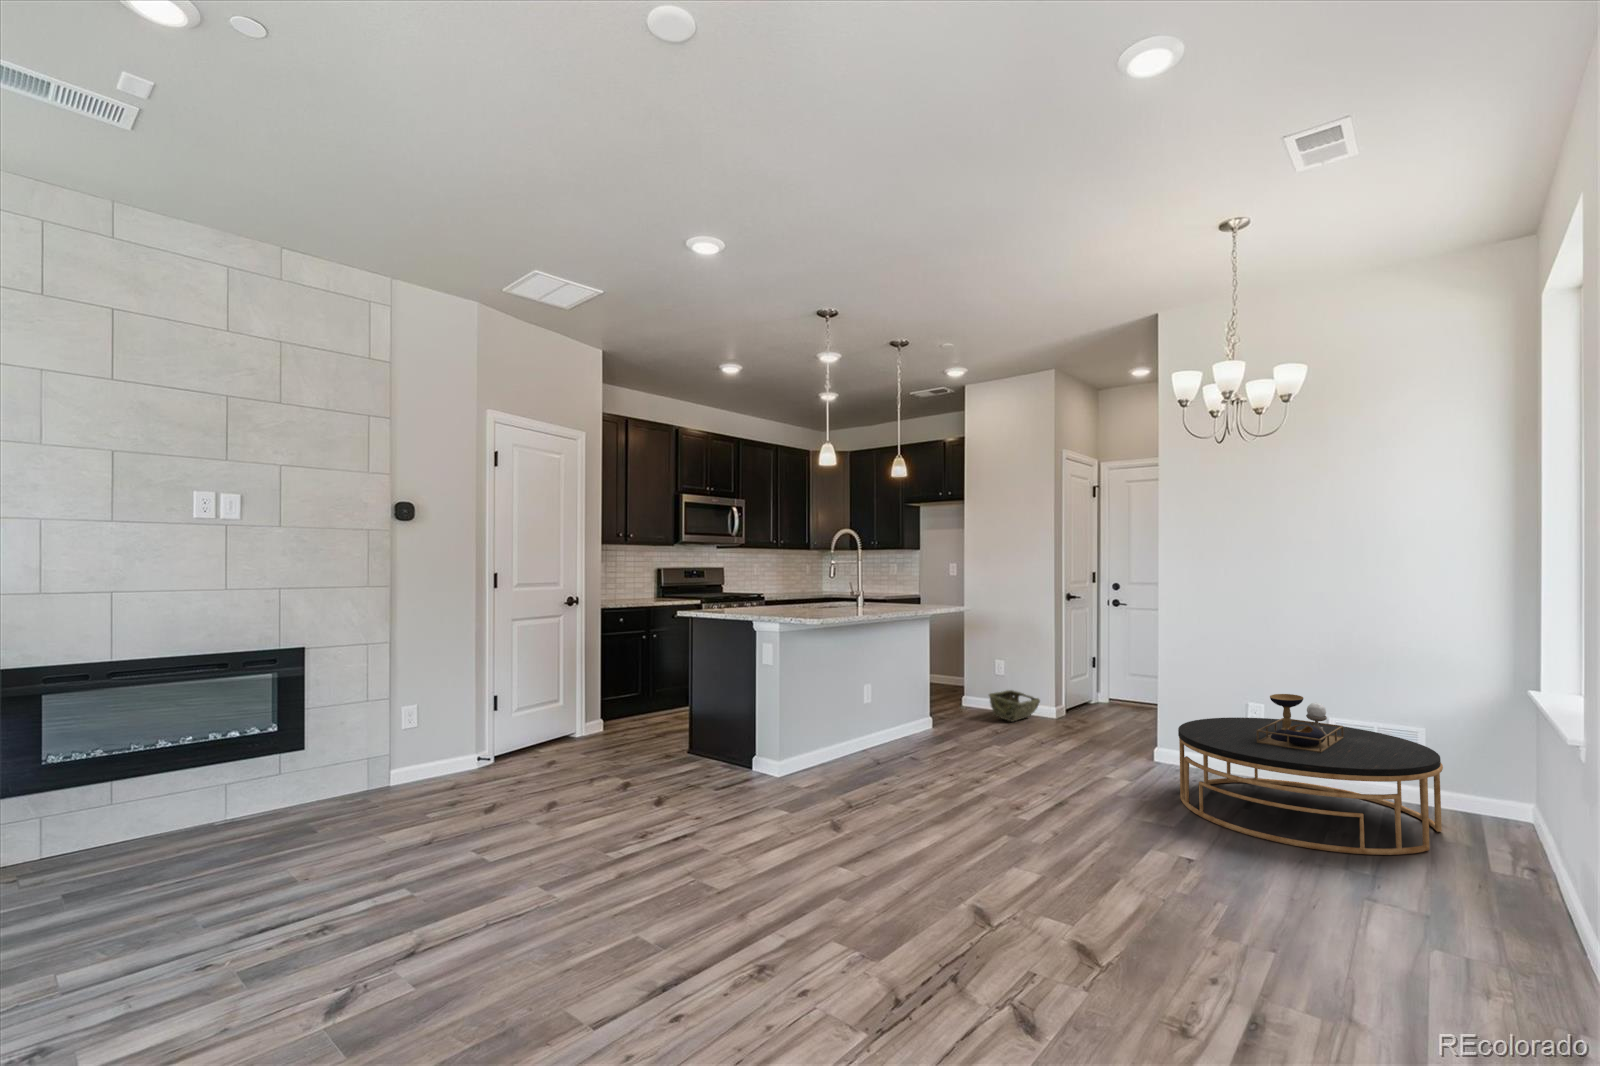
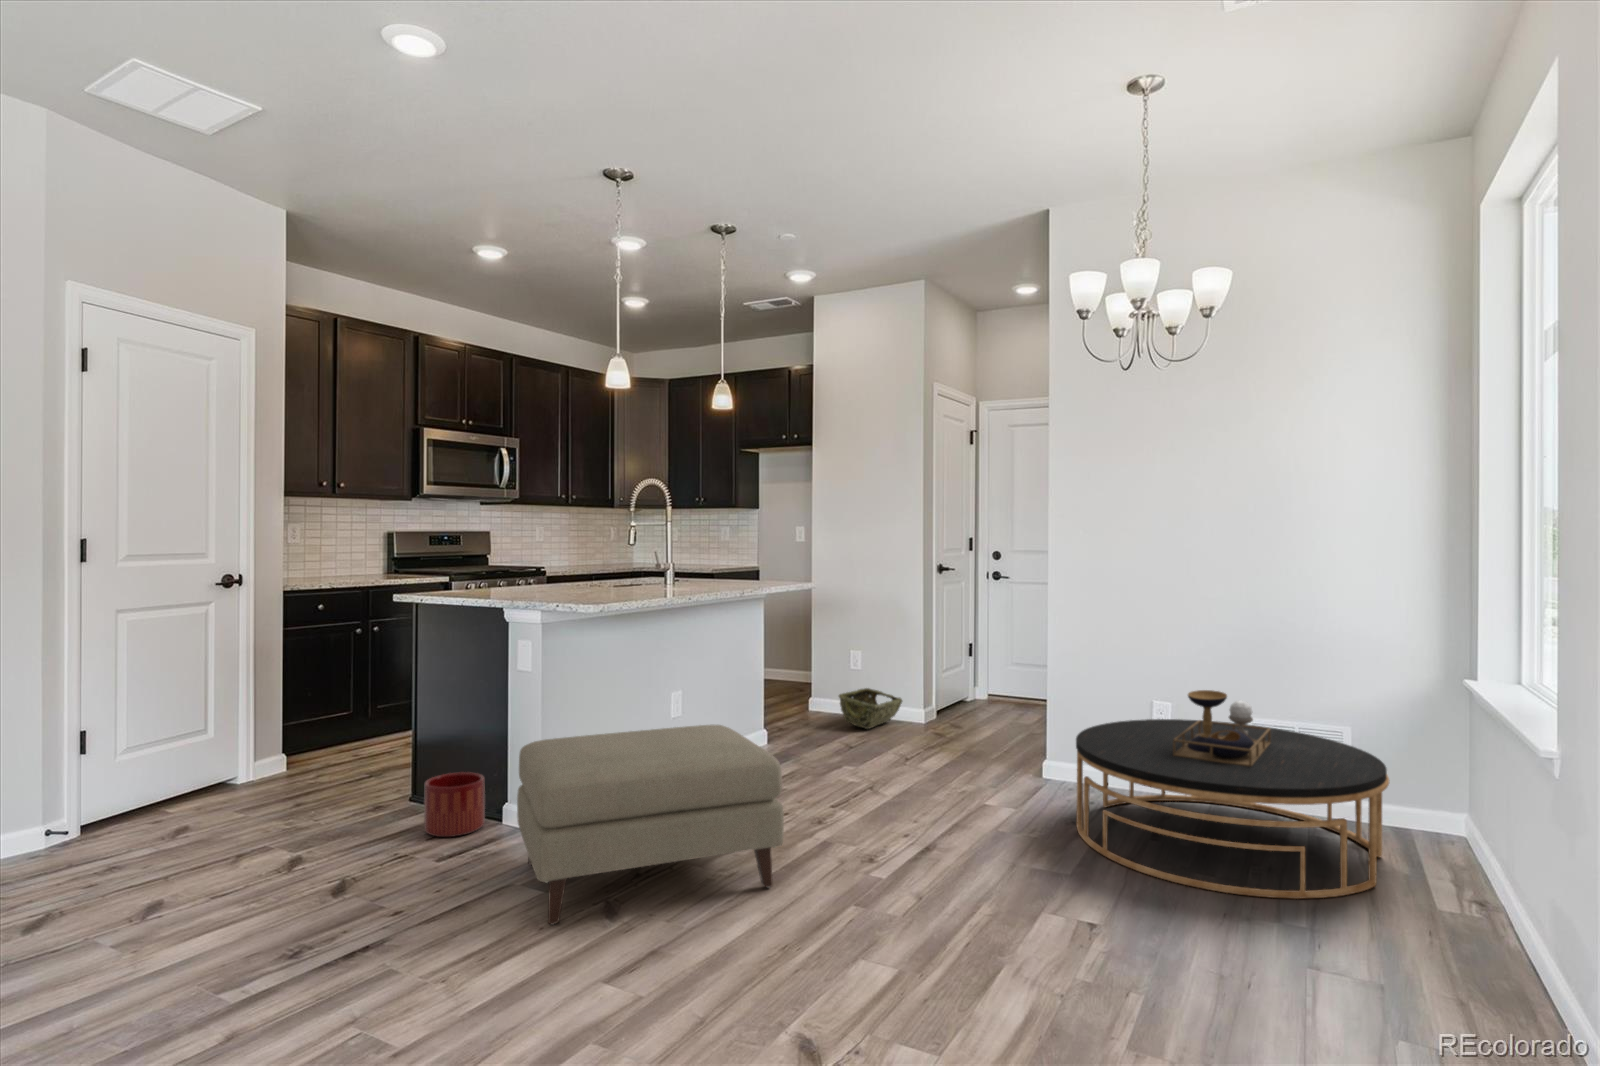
ottoman: none [769,707,954,832] -> present [517,725,784,925]
planter: none [703,734,741,777] -> present [424,772,485,837]

